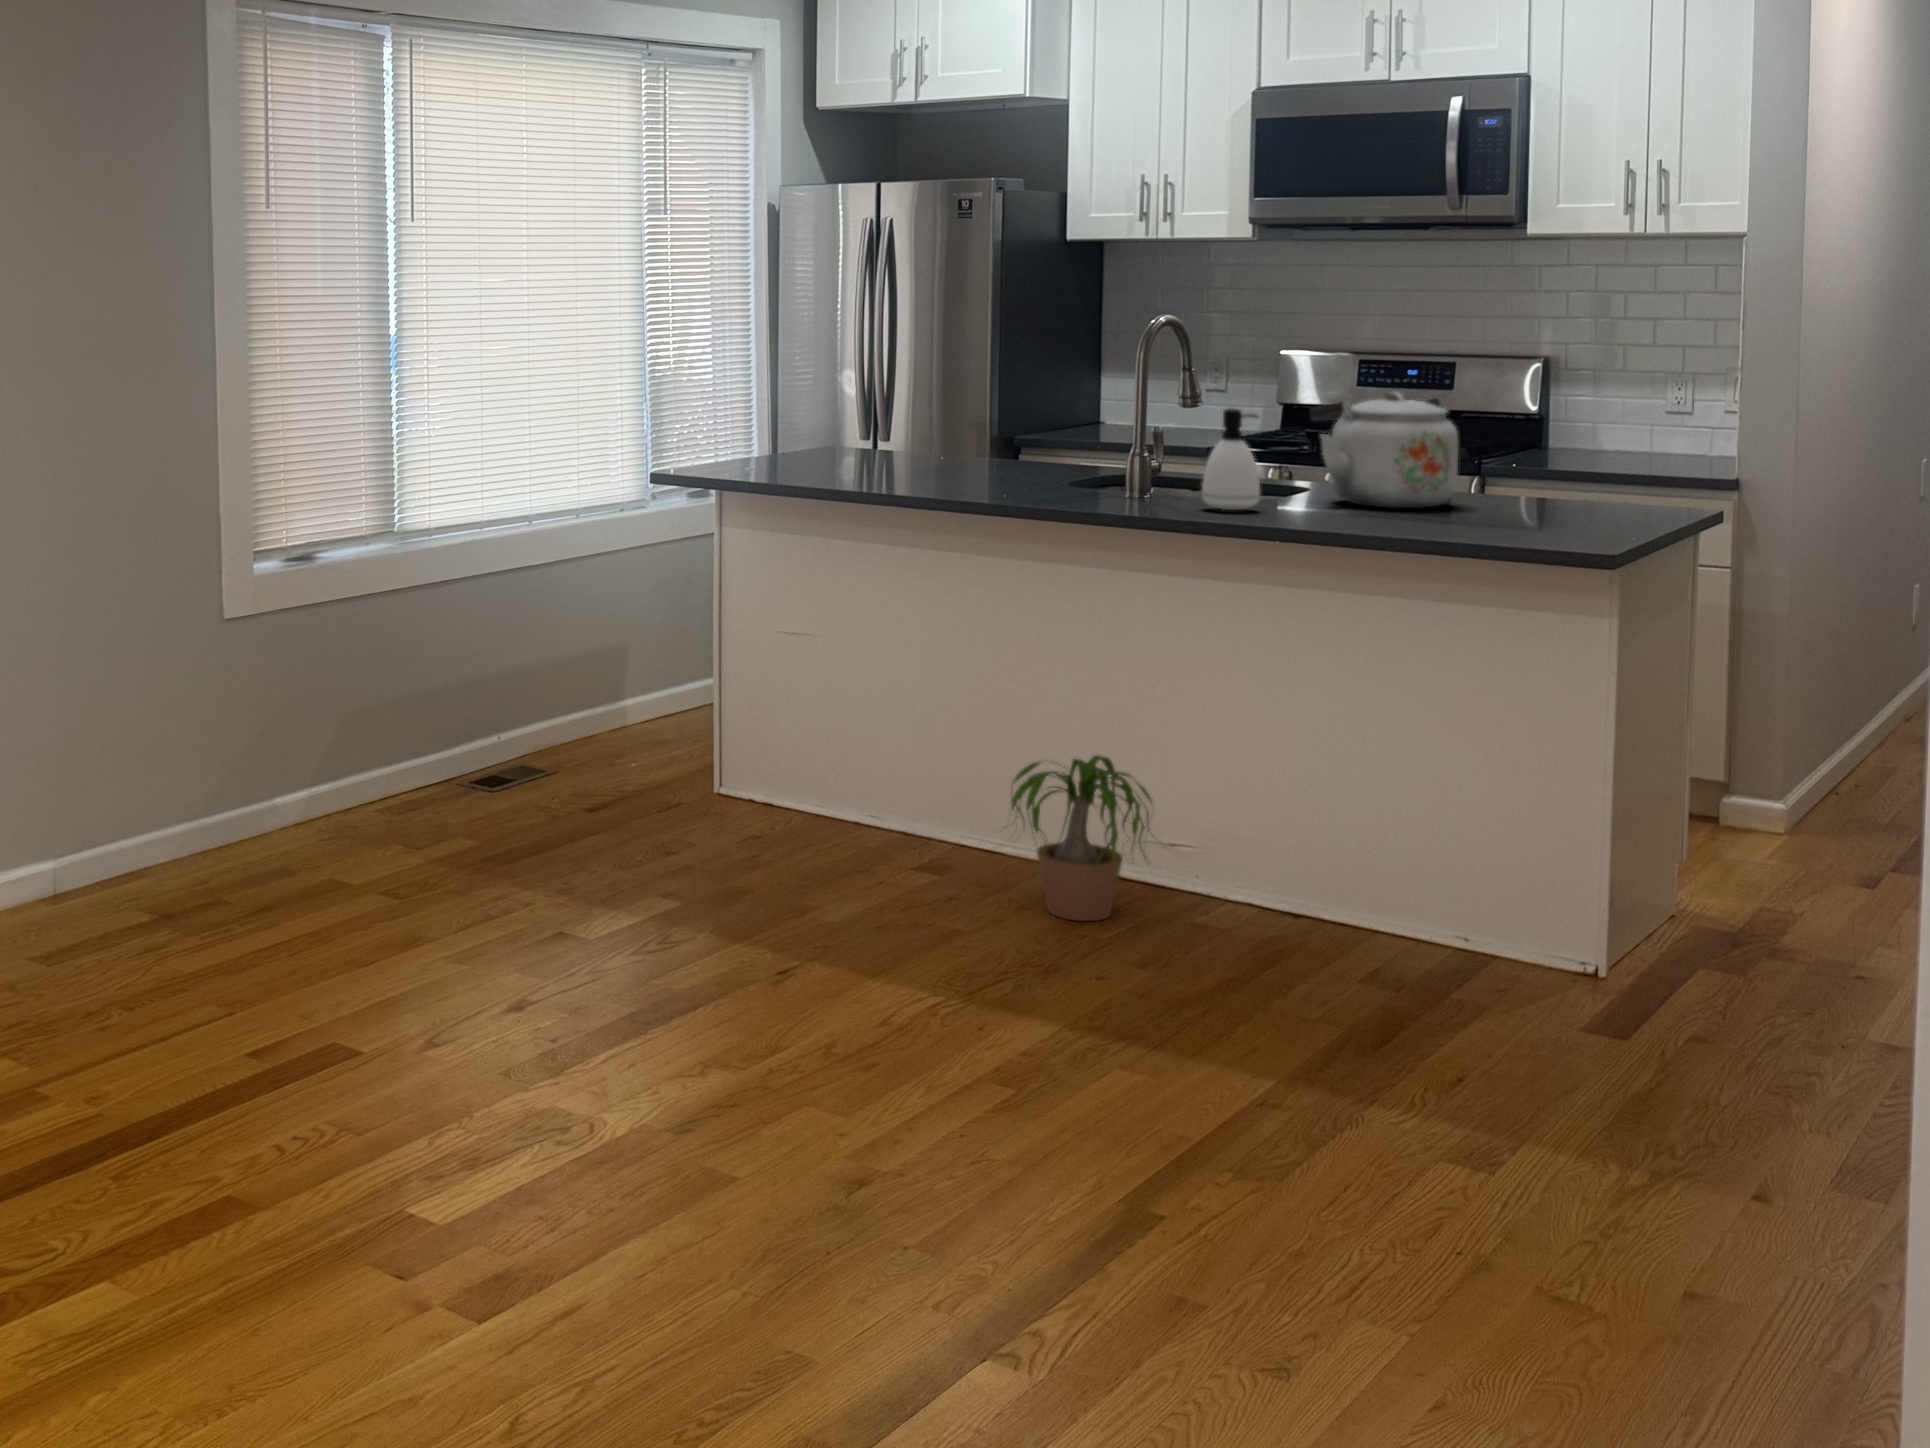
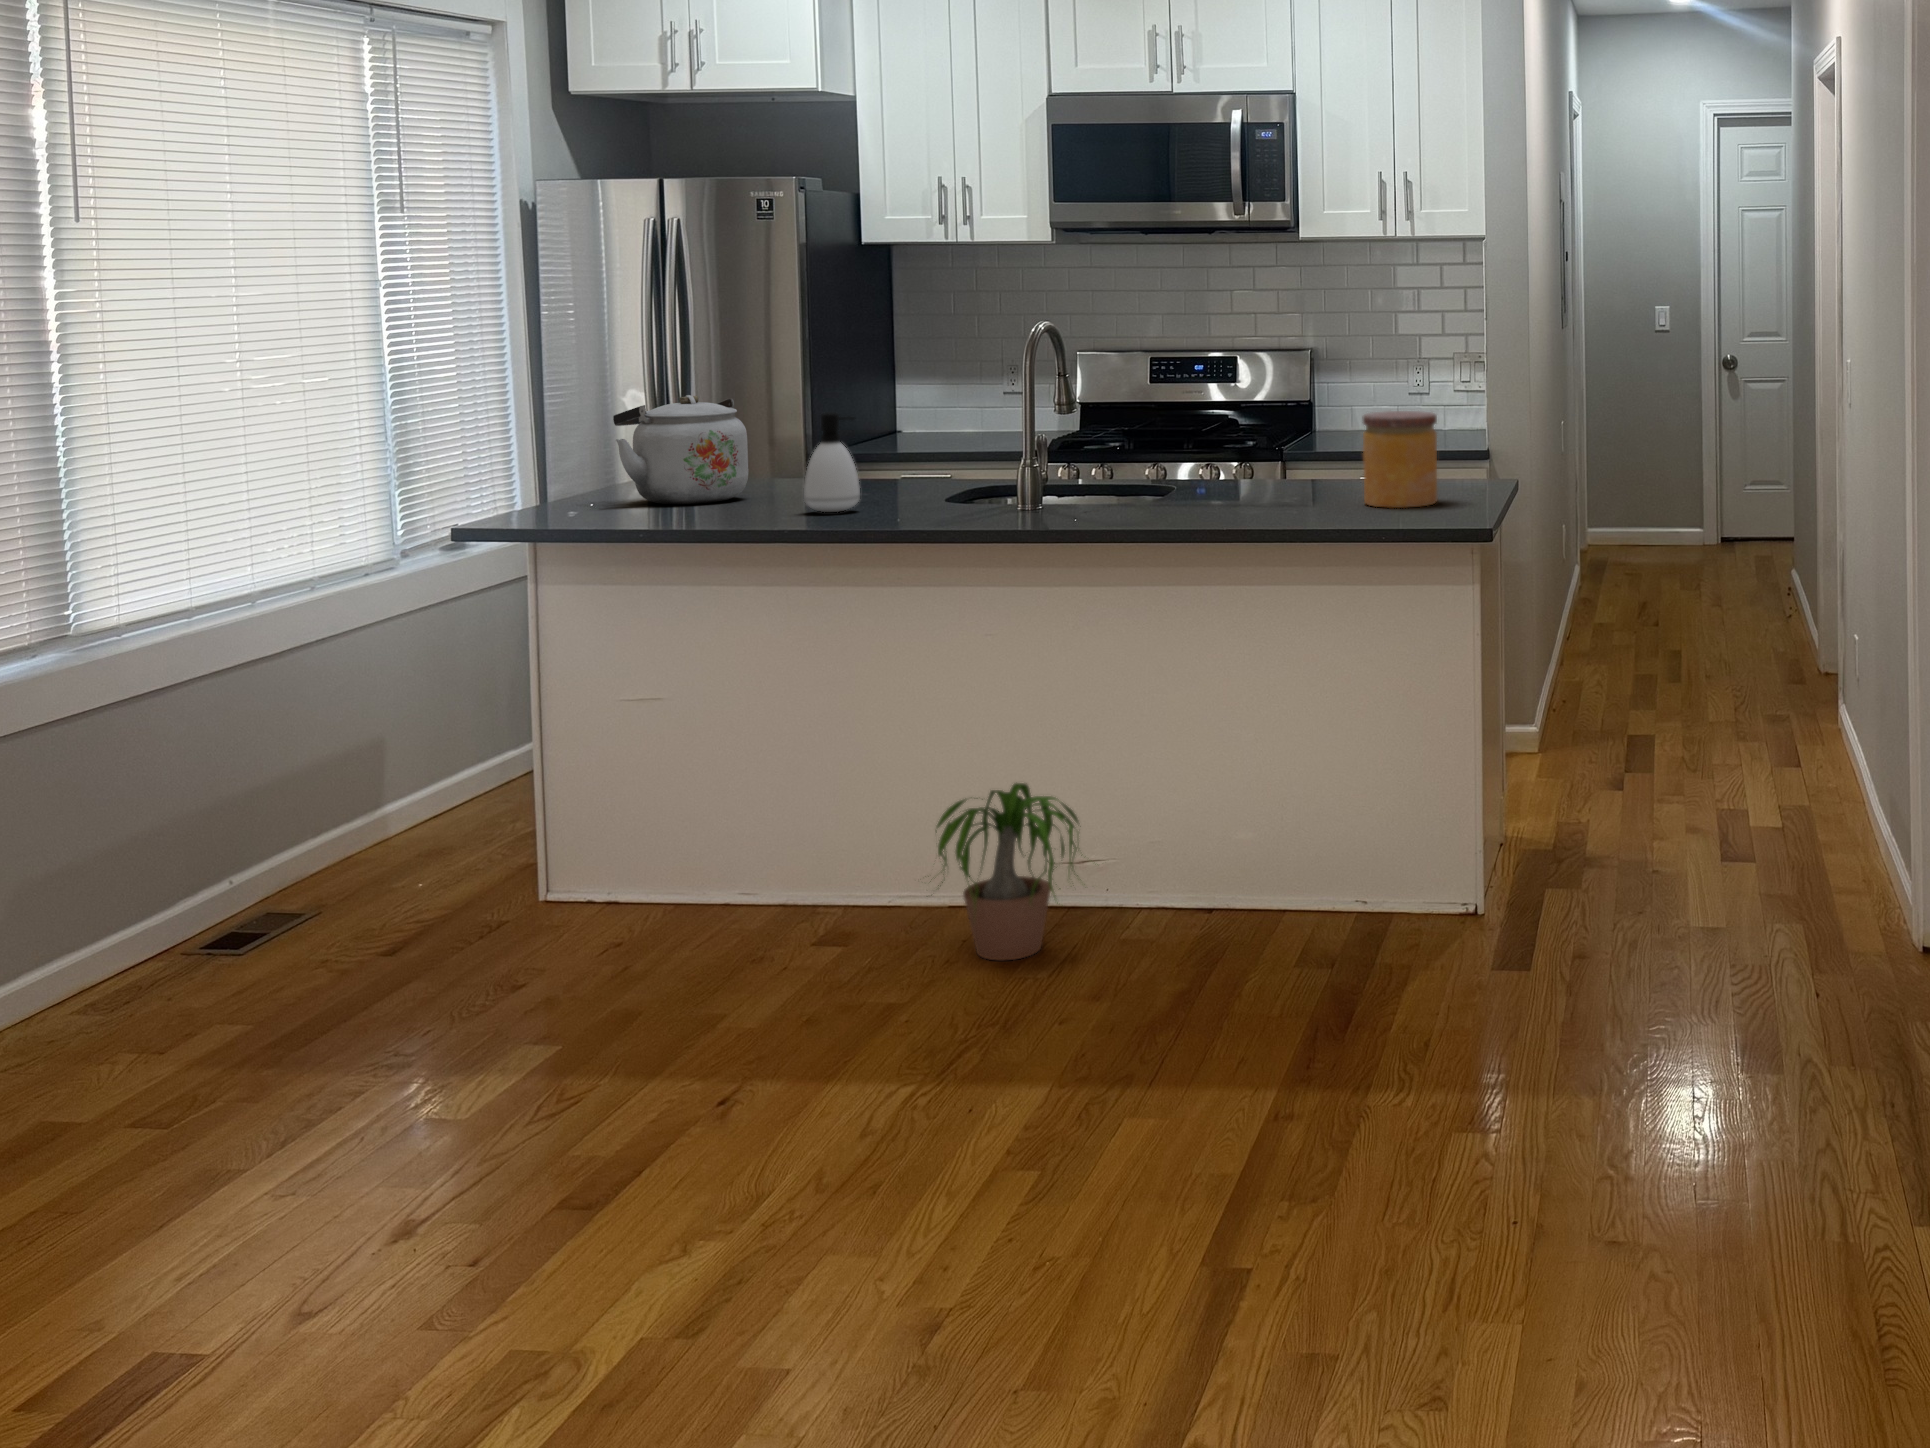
kettle: present [1310,392,1458,508] -> present [613,395,748,504]
soap dispenser: present [1202,409,1260,510] -> present [804,412,860,512]
jar: none [1504,422,1600,528] -> present [1363,411,1437,508]

